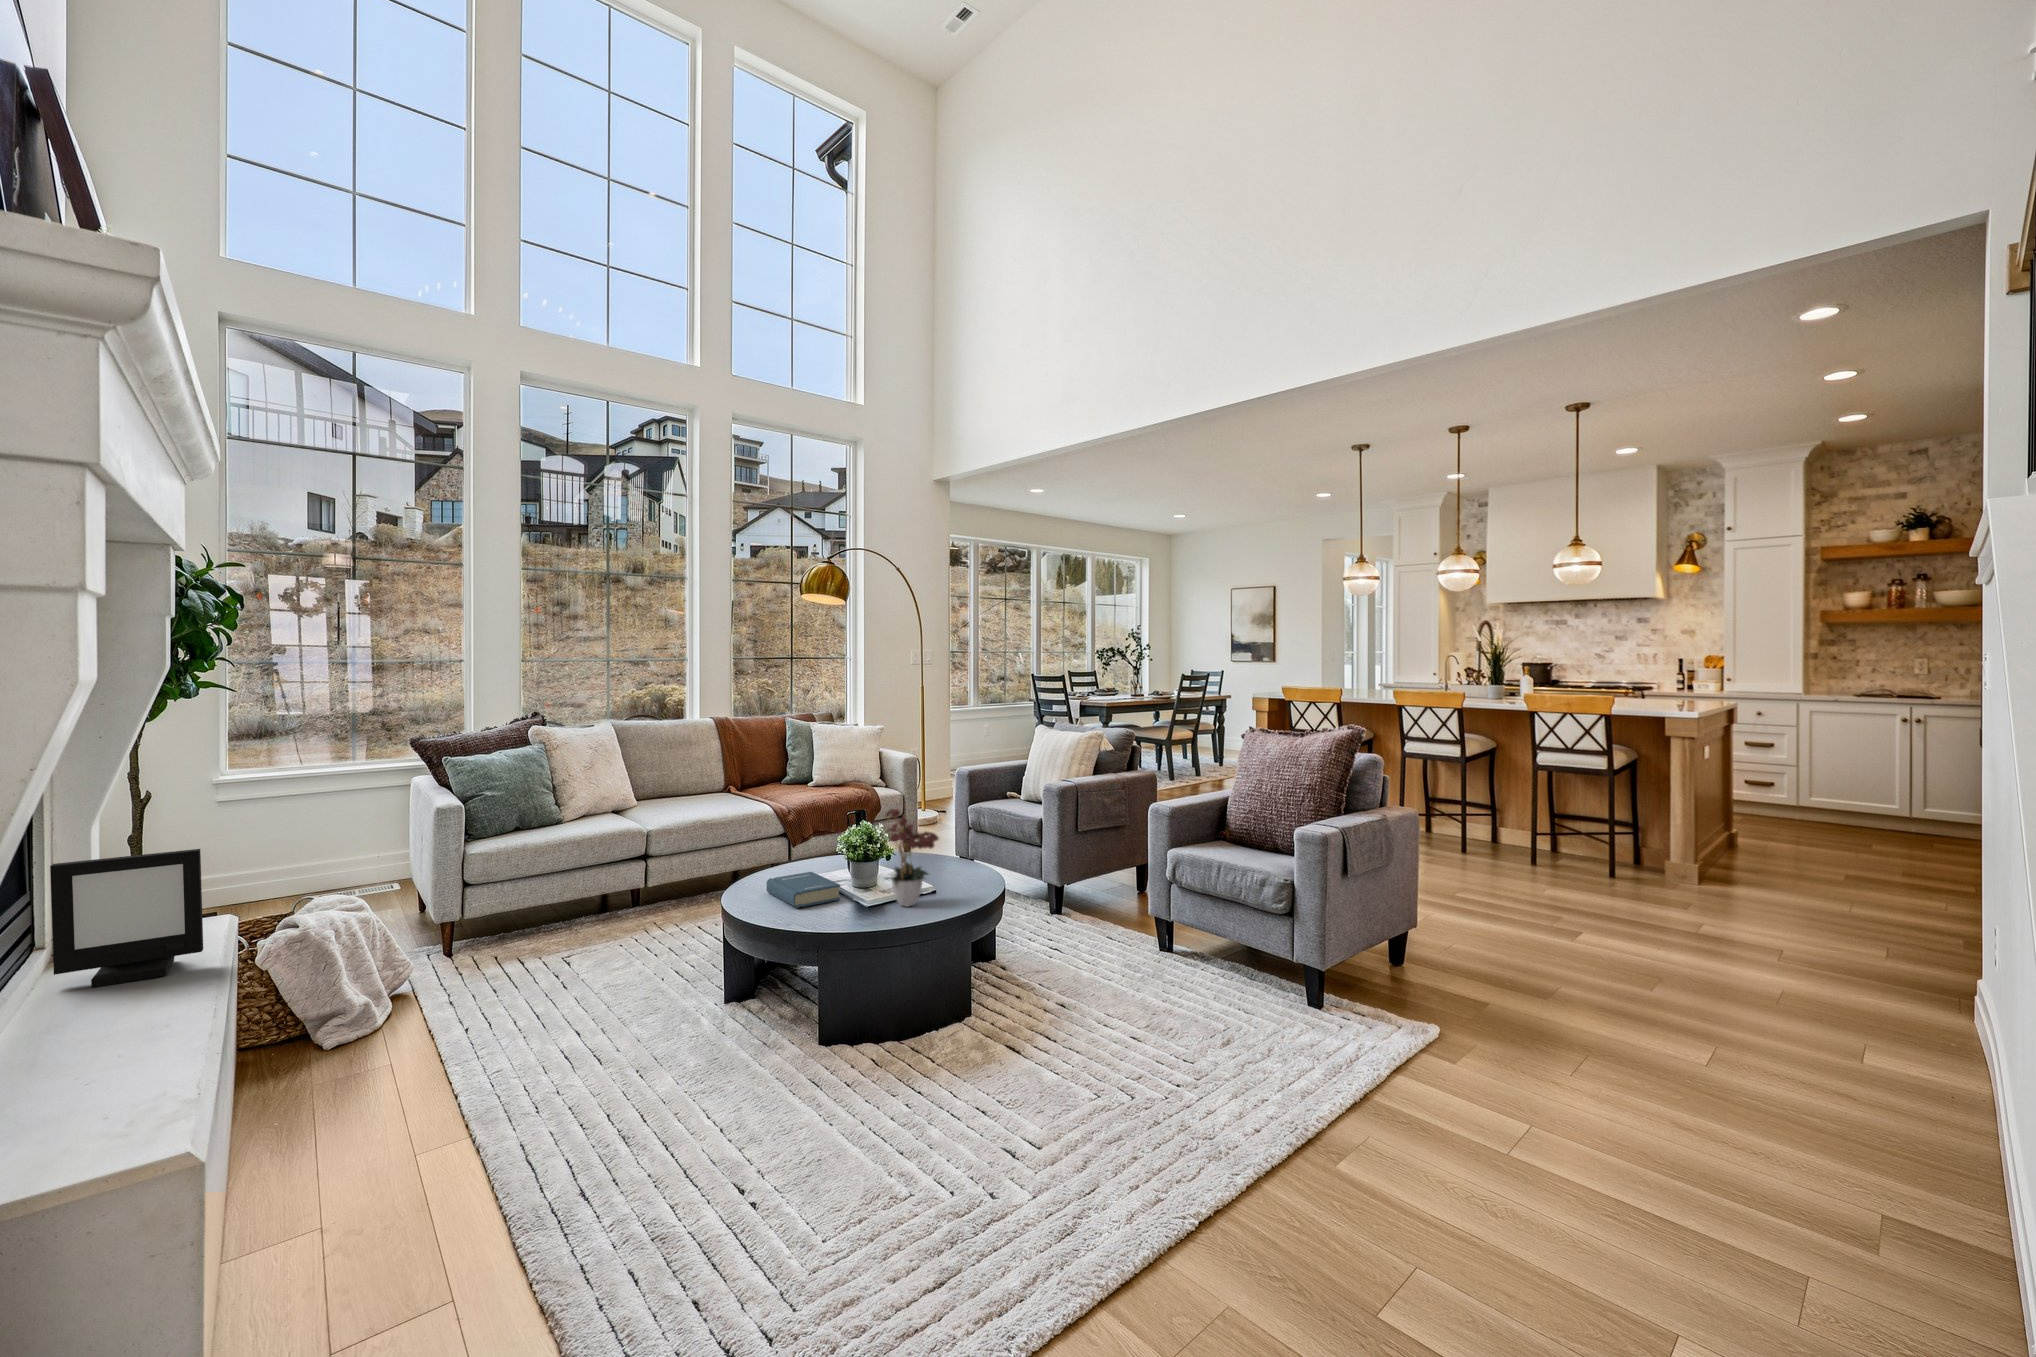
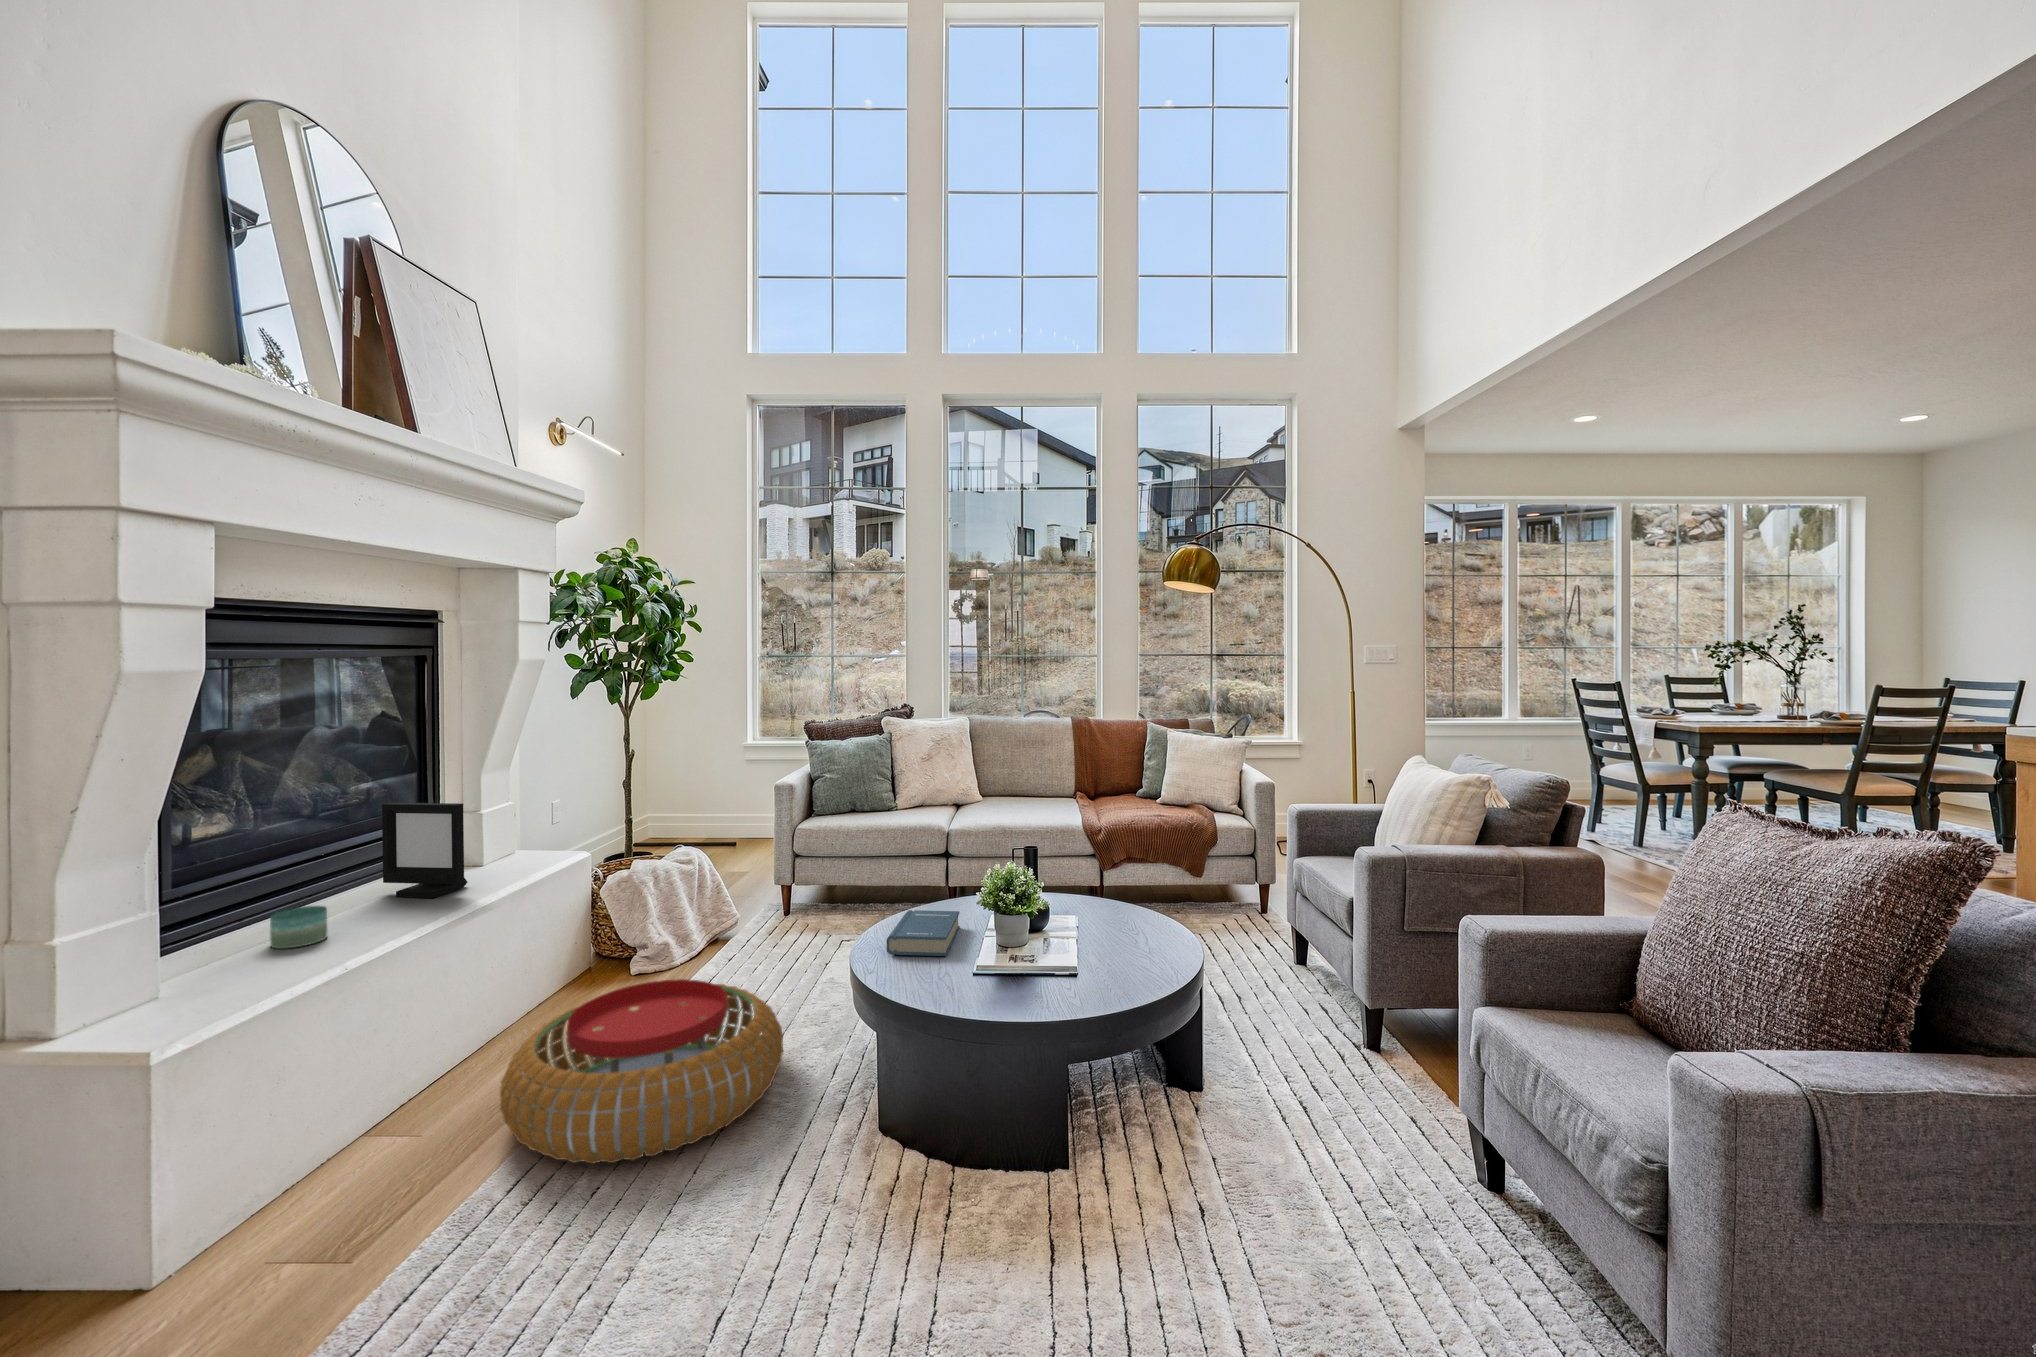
flower arrangement: present [881,809,939,906] -> none [953,849,1045,990]
pouf: none [453,975,730,1145] -> present [500,979,783,1164]
candle: none [66,986,149,1047] -> present [270,906,327,949]

